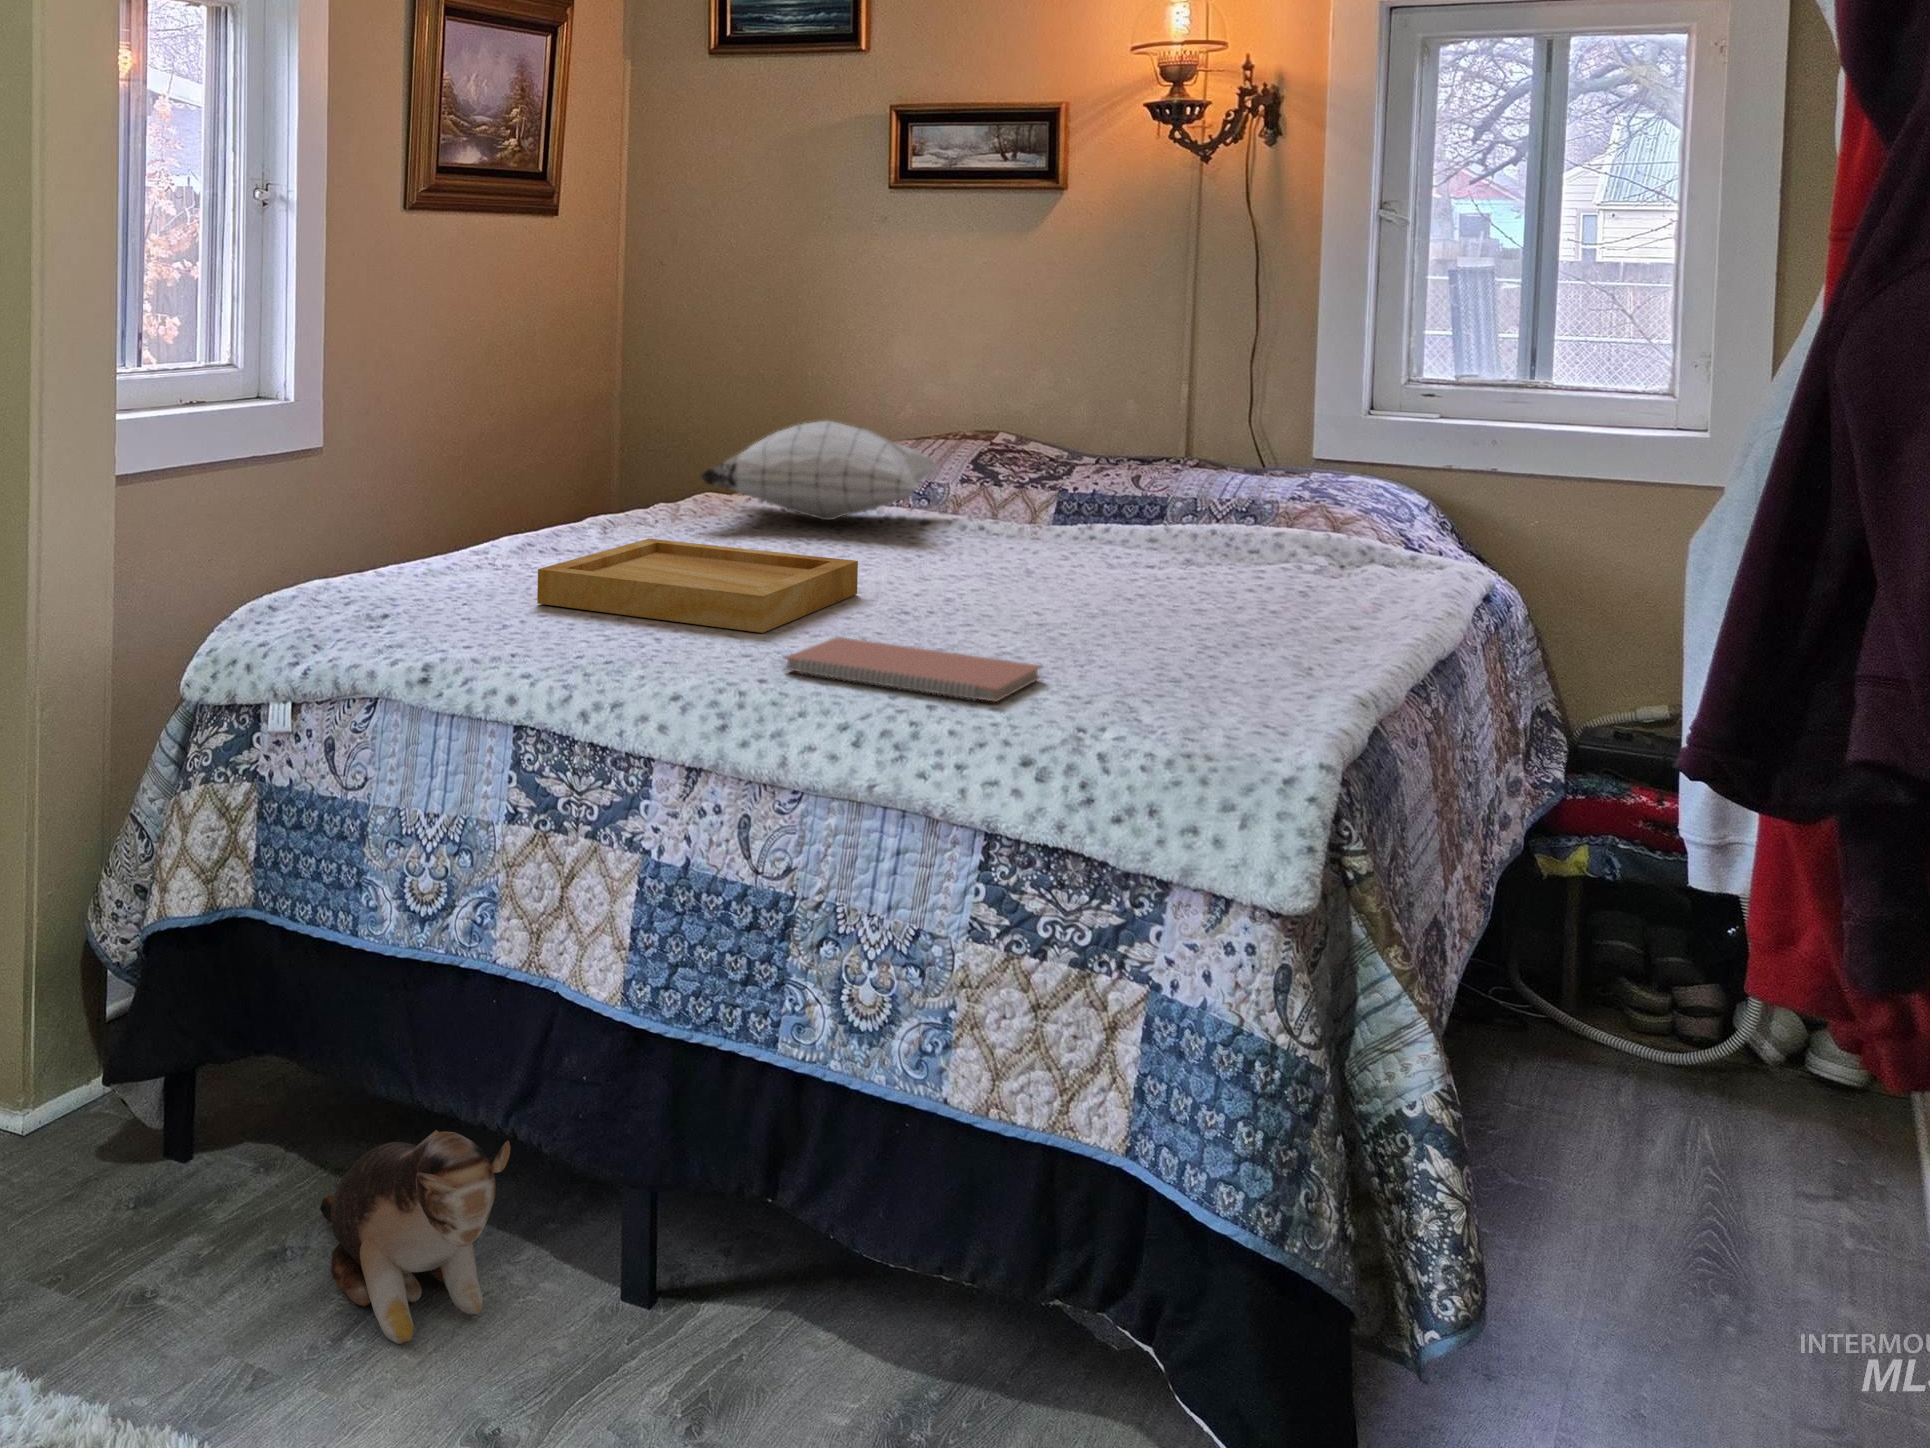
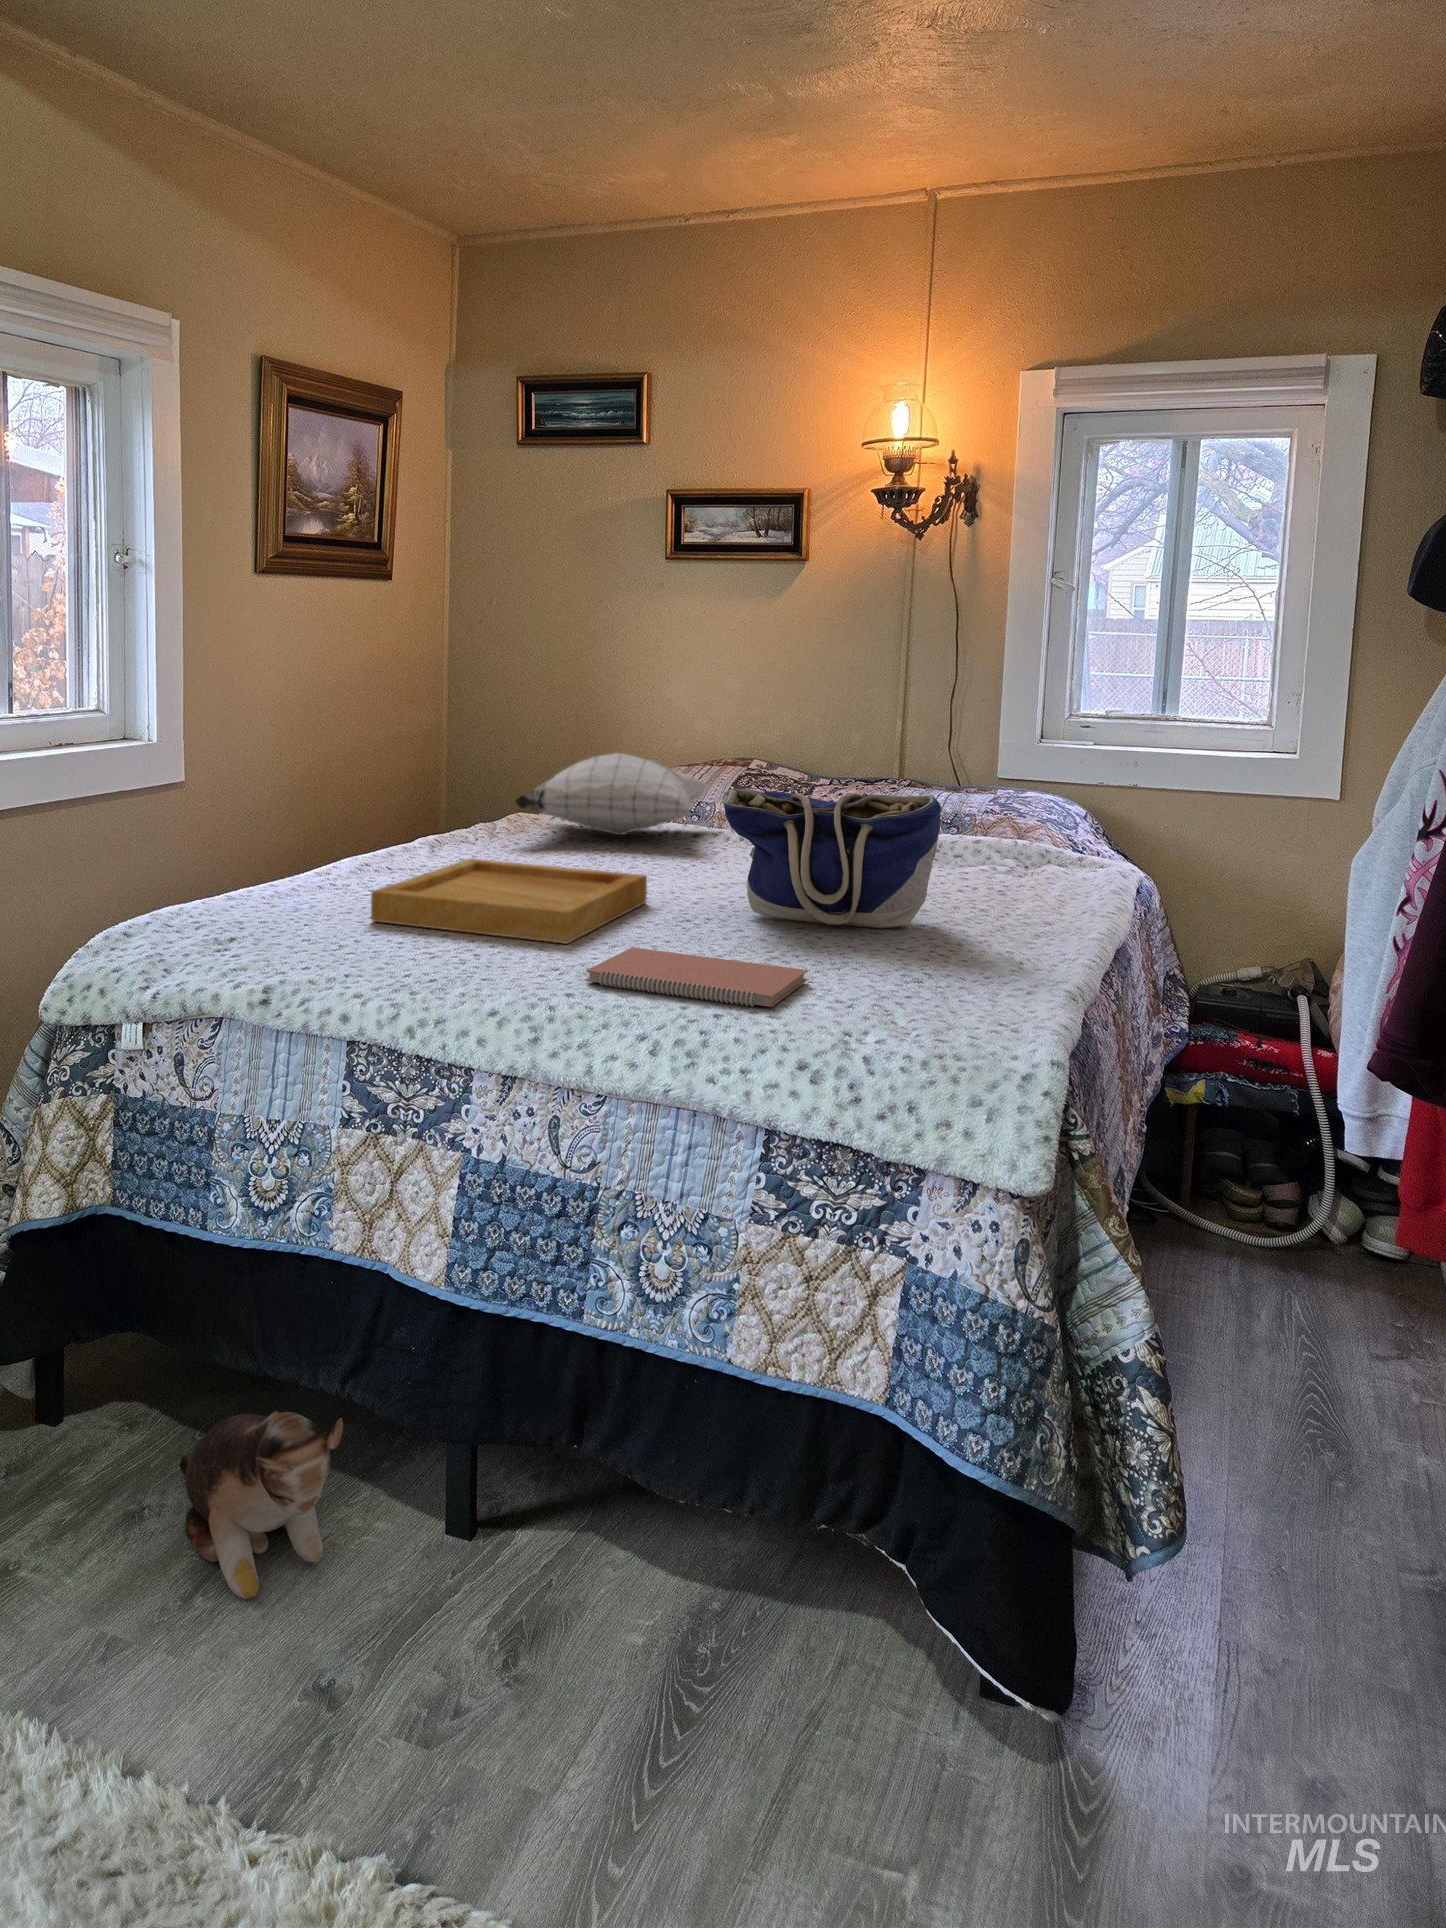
tote bag: none [947,458,1210,628] -> present [723,788,941,928]

